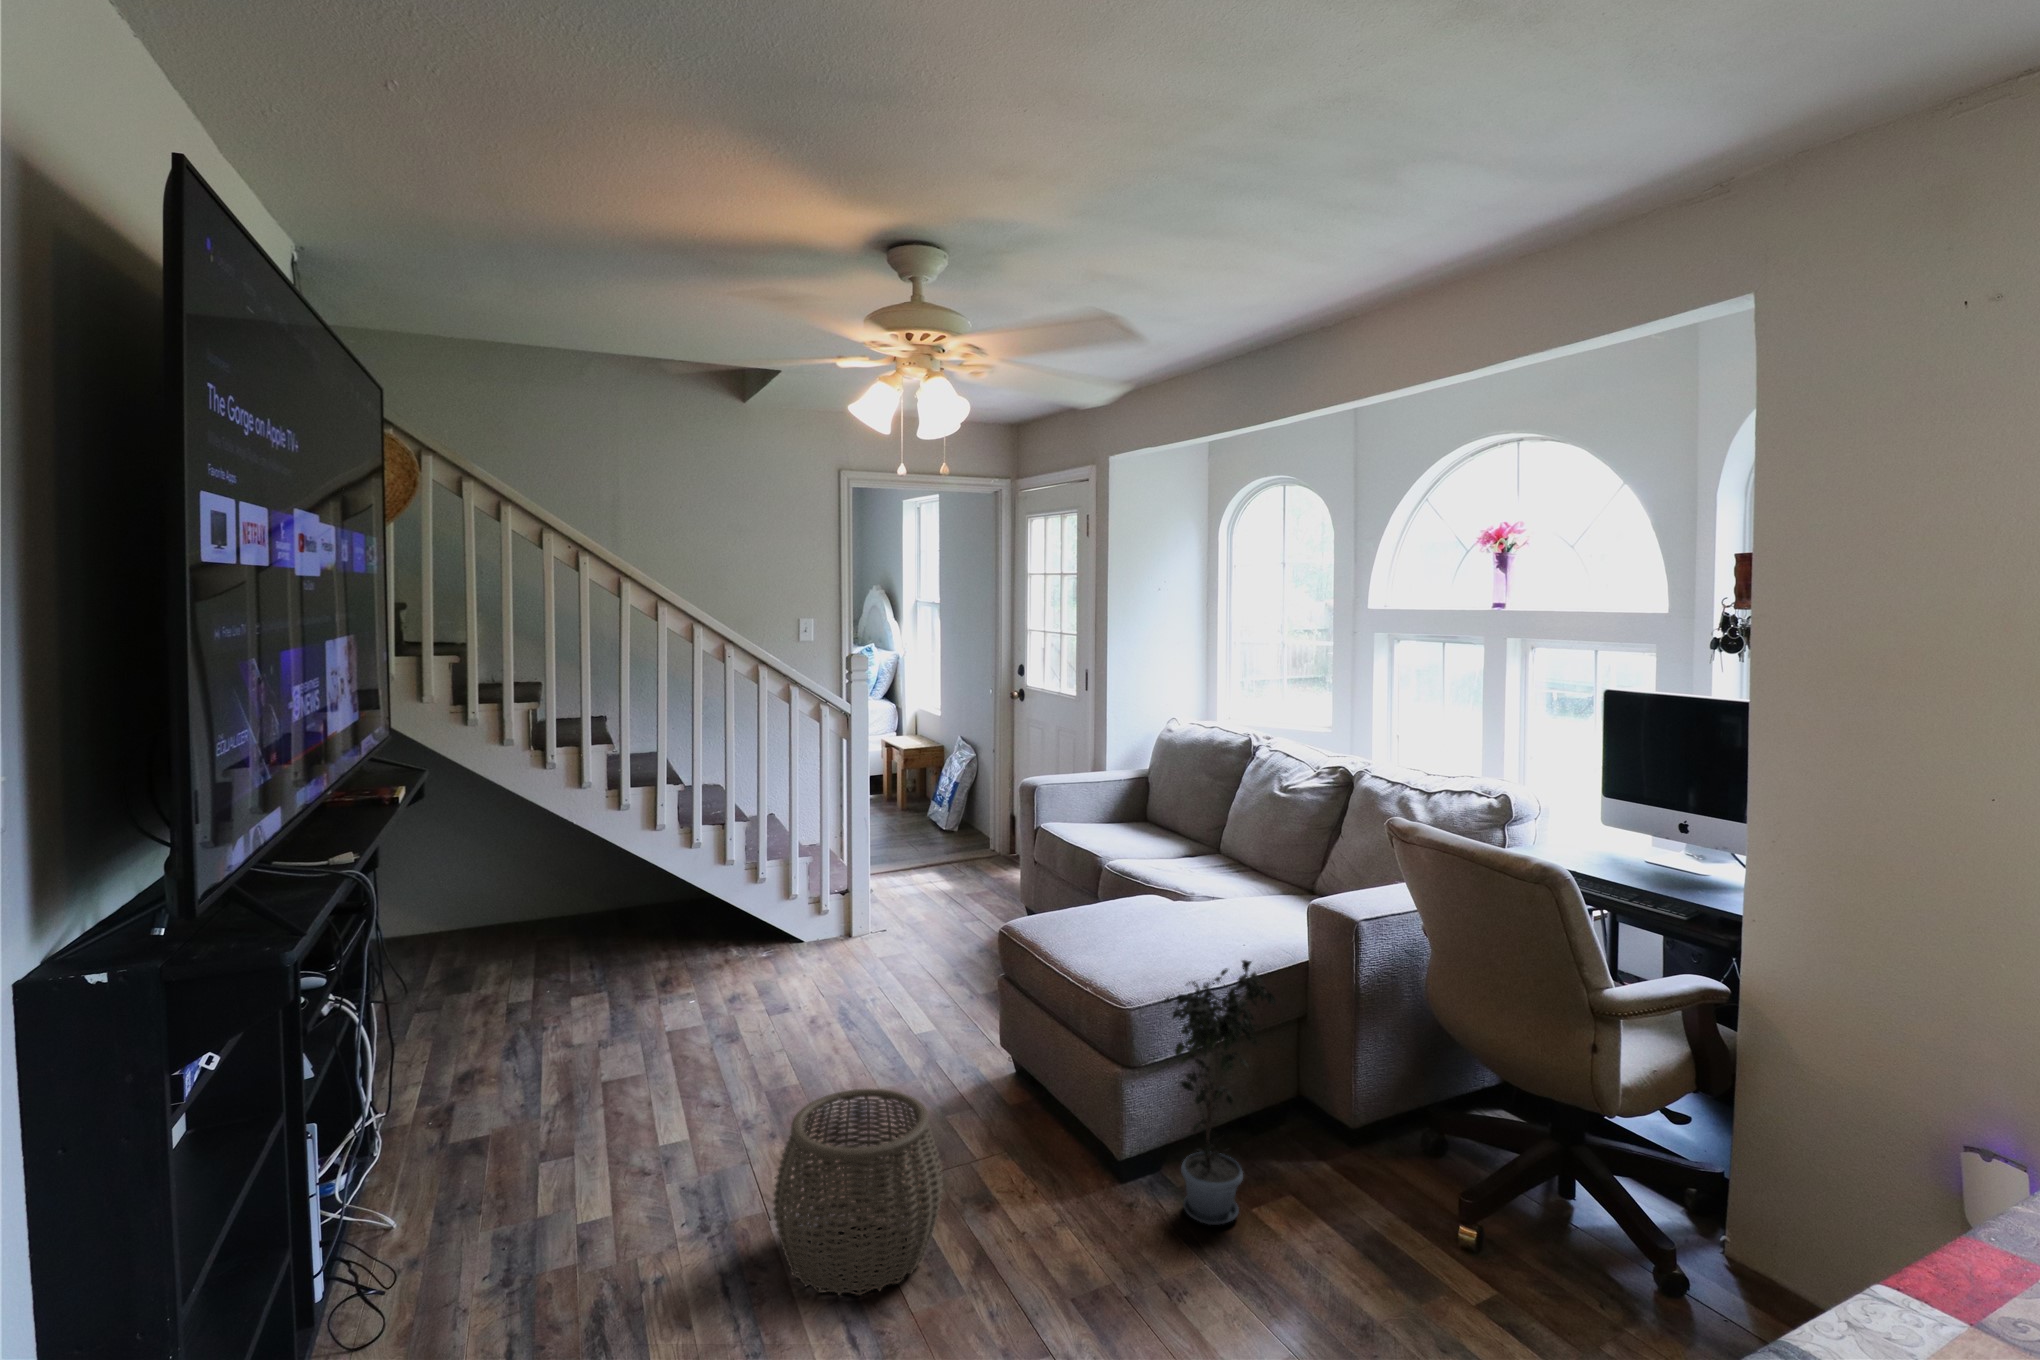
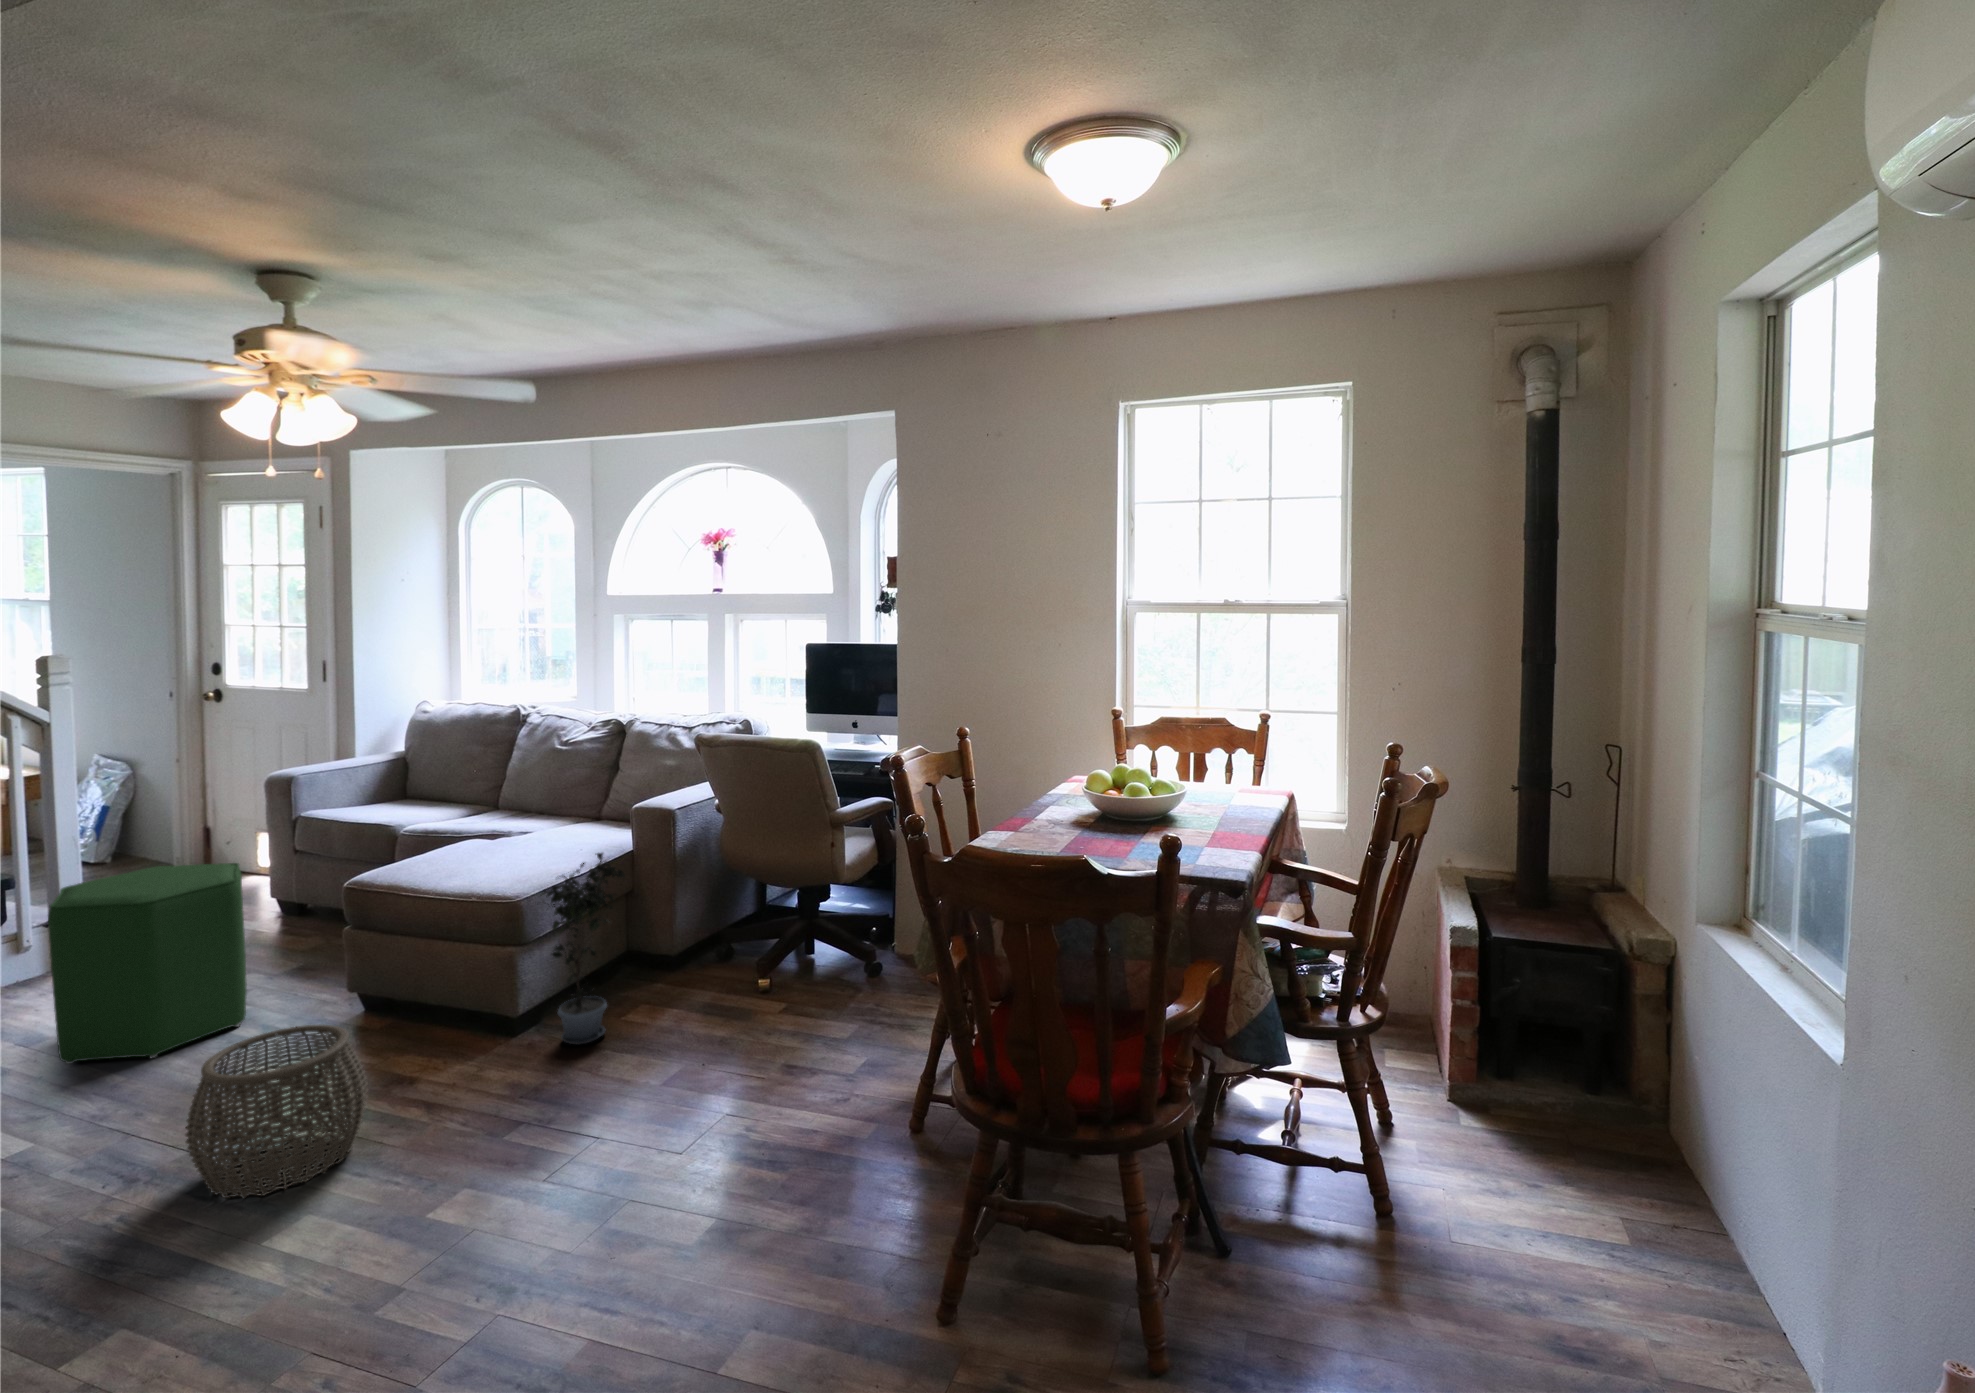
ottoman: none [799,859,951,1057] -> present [48,863,247,1065]

